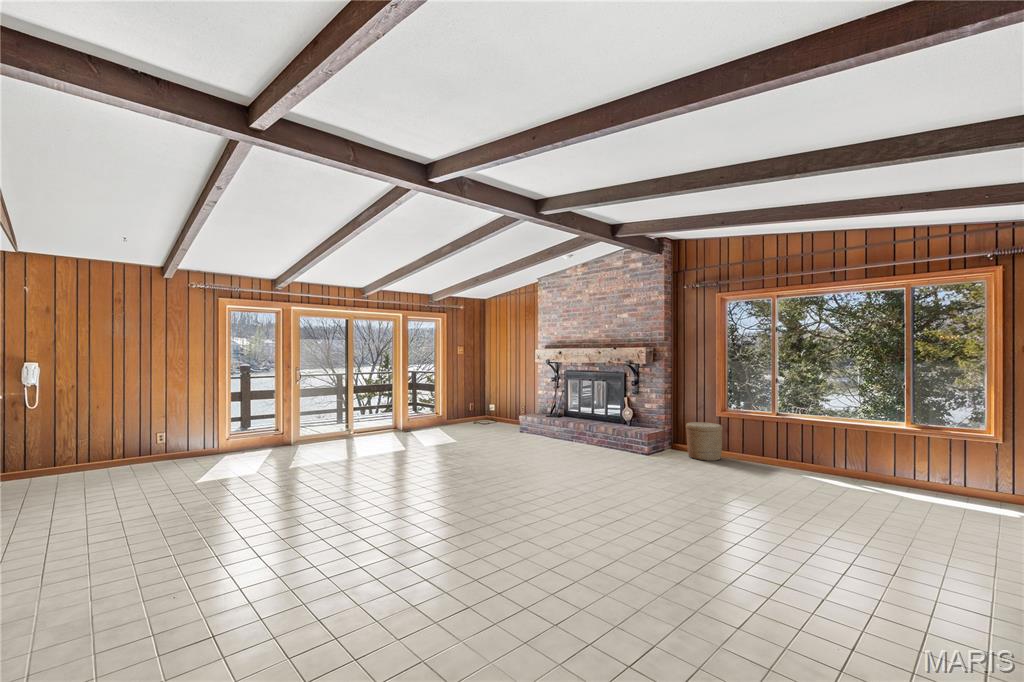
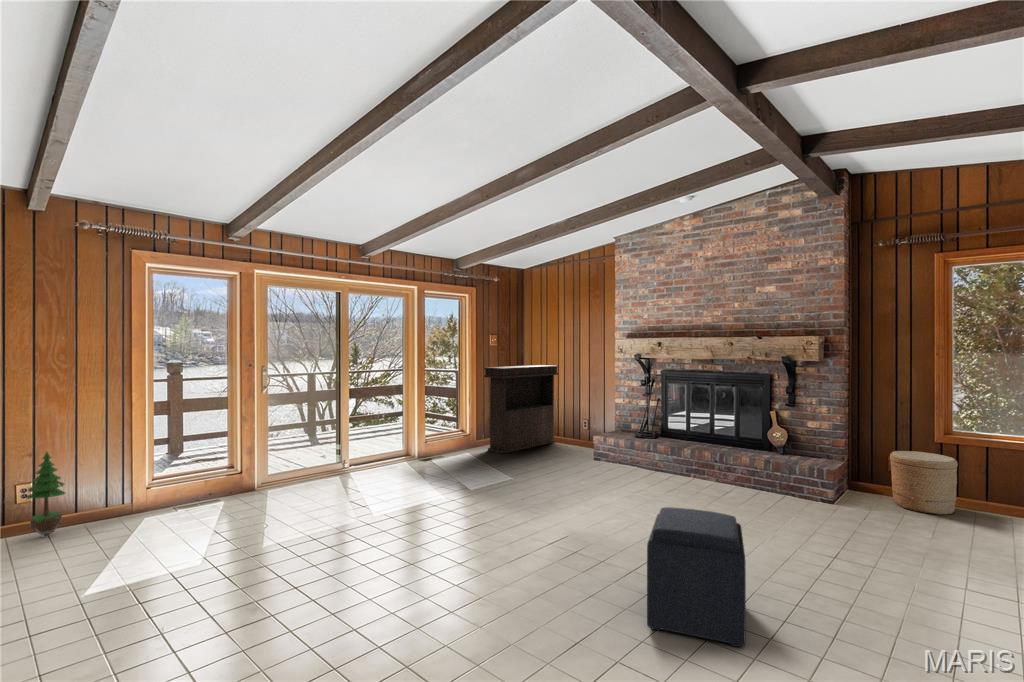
console table: none [449,368,506,429] -> present [484,365,558,454]
potted tree: none [164,414,184,461] -> present [26,452,65,536]
ottoman: none [469,440,528,501] -> present [647,507,746,647]

